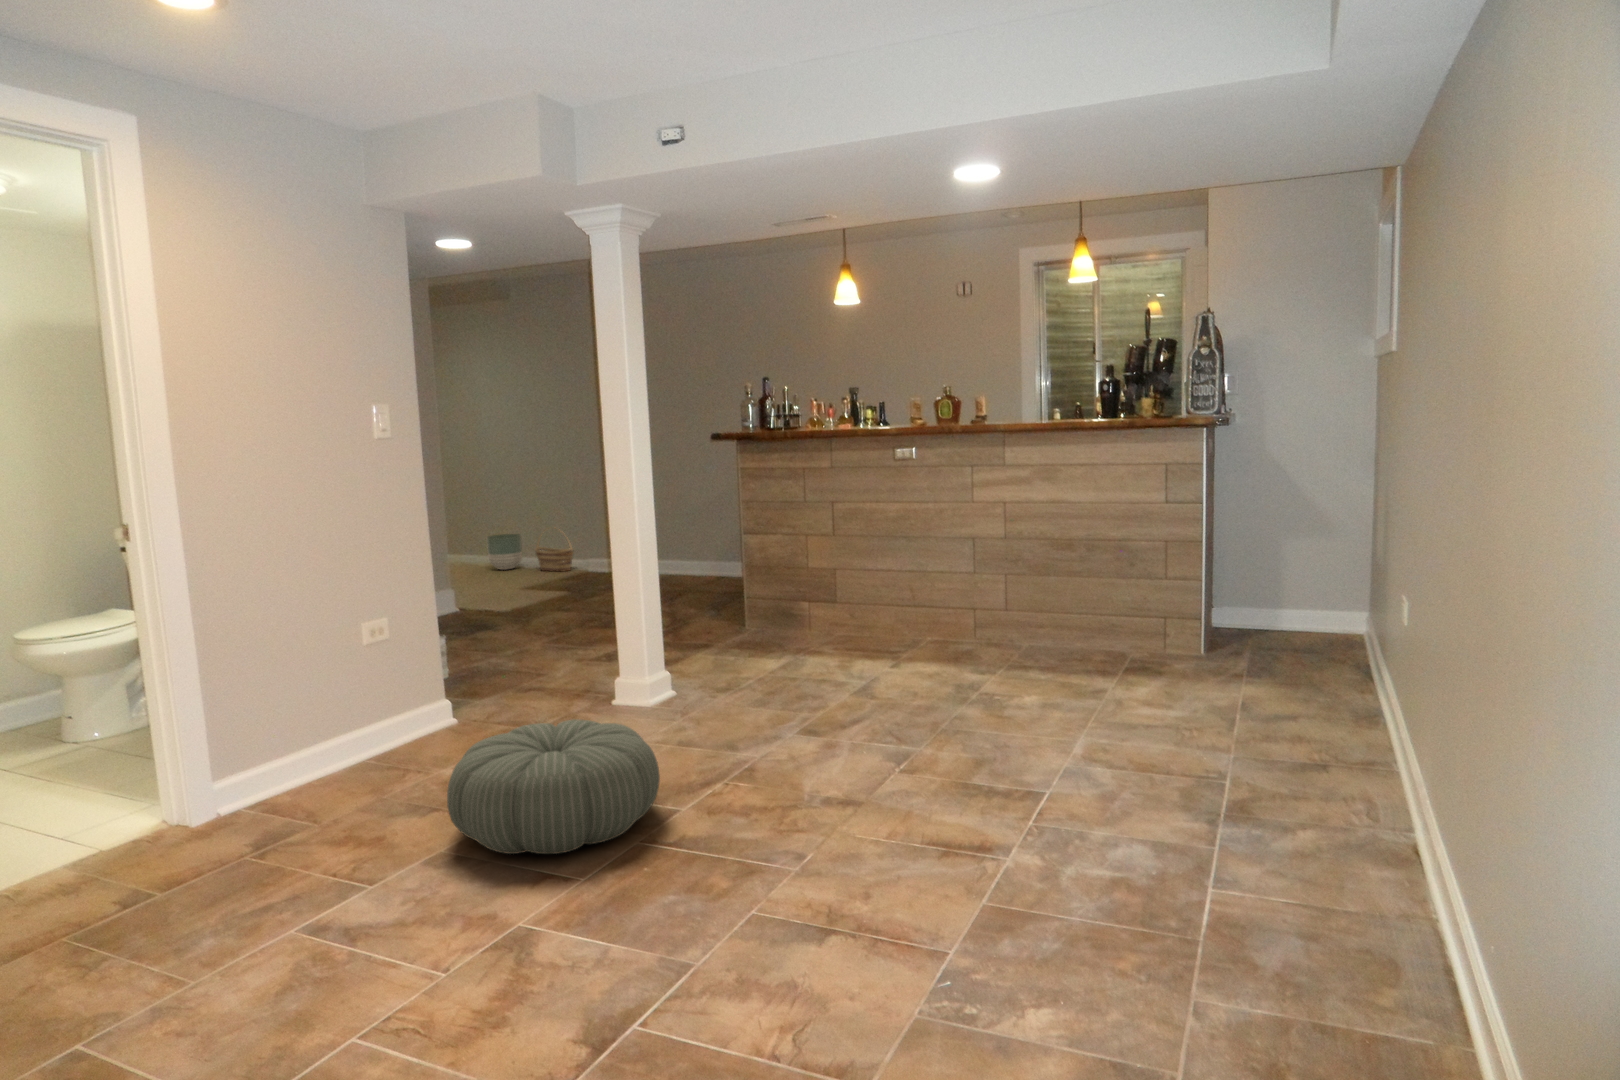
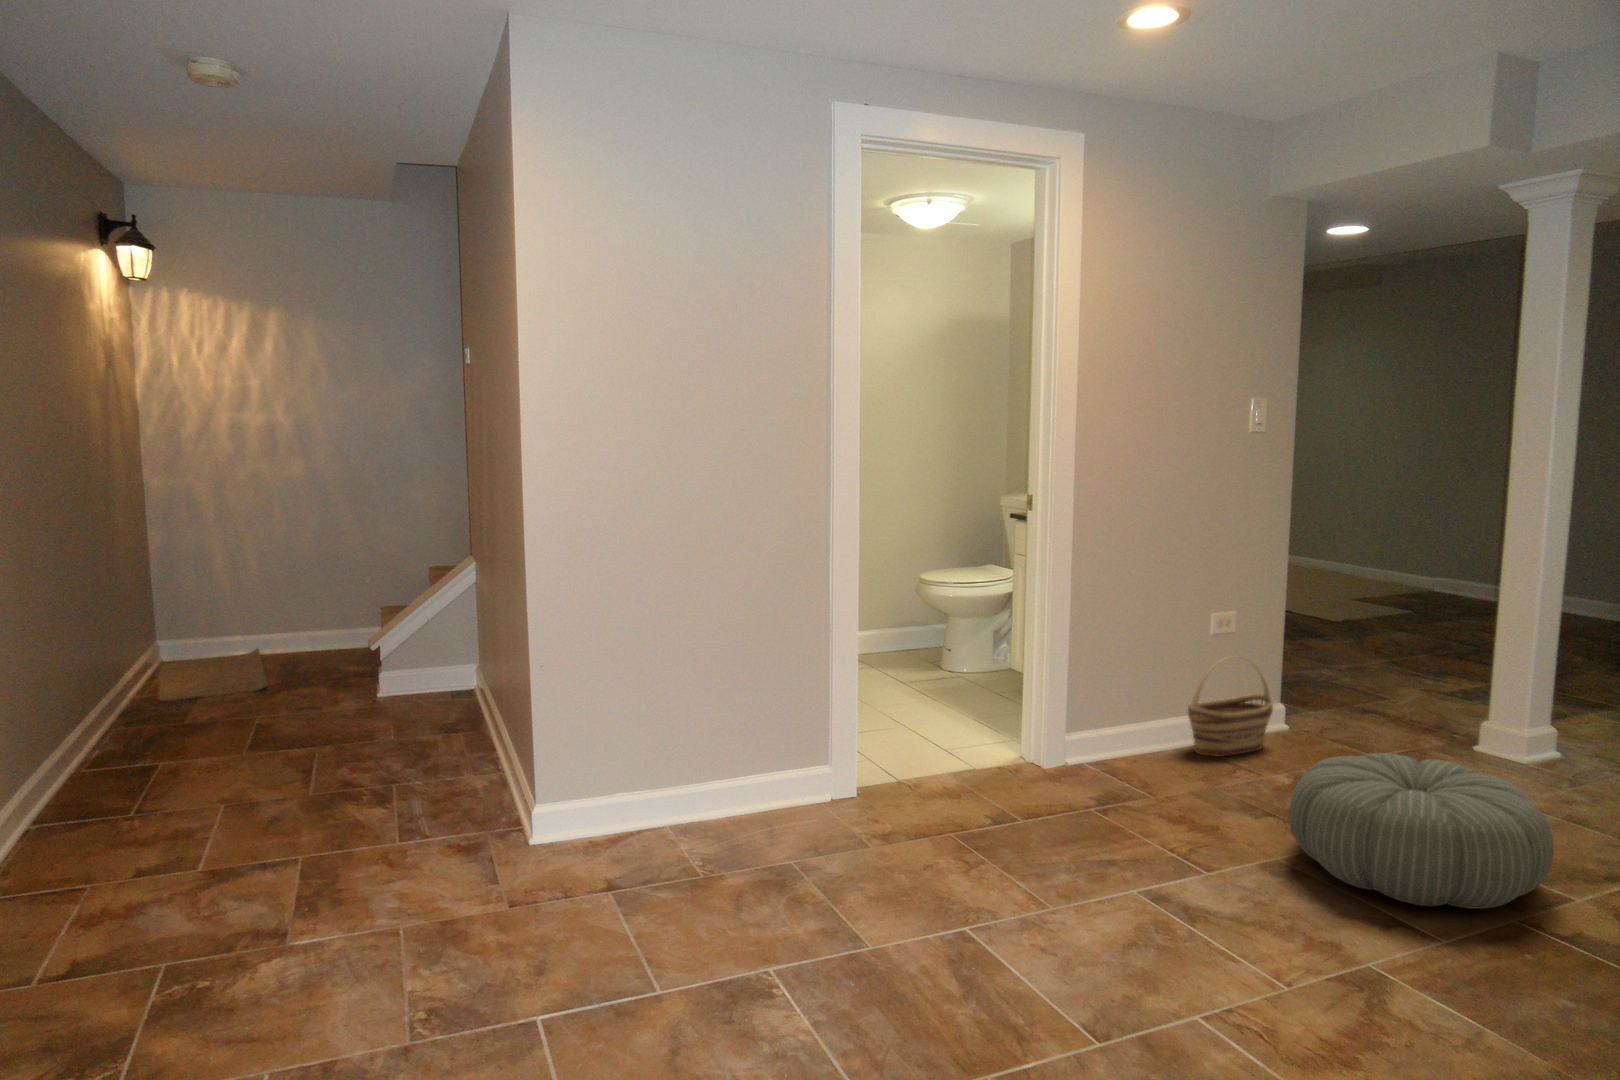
basket: present [535,529,574,572] -> present [1188,658,1273,757]
planter: present [487,534,522,570] -> none [1318,533,1359,572]

